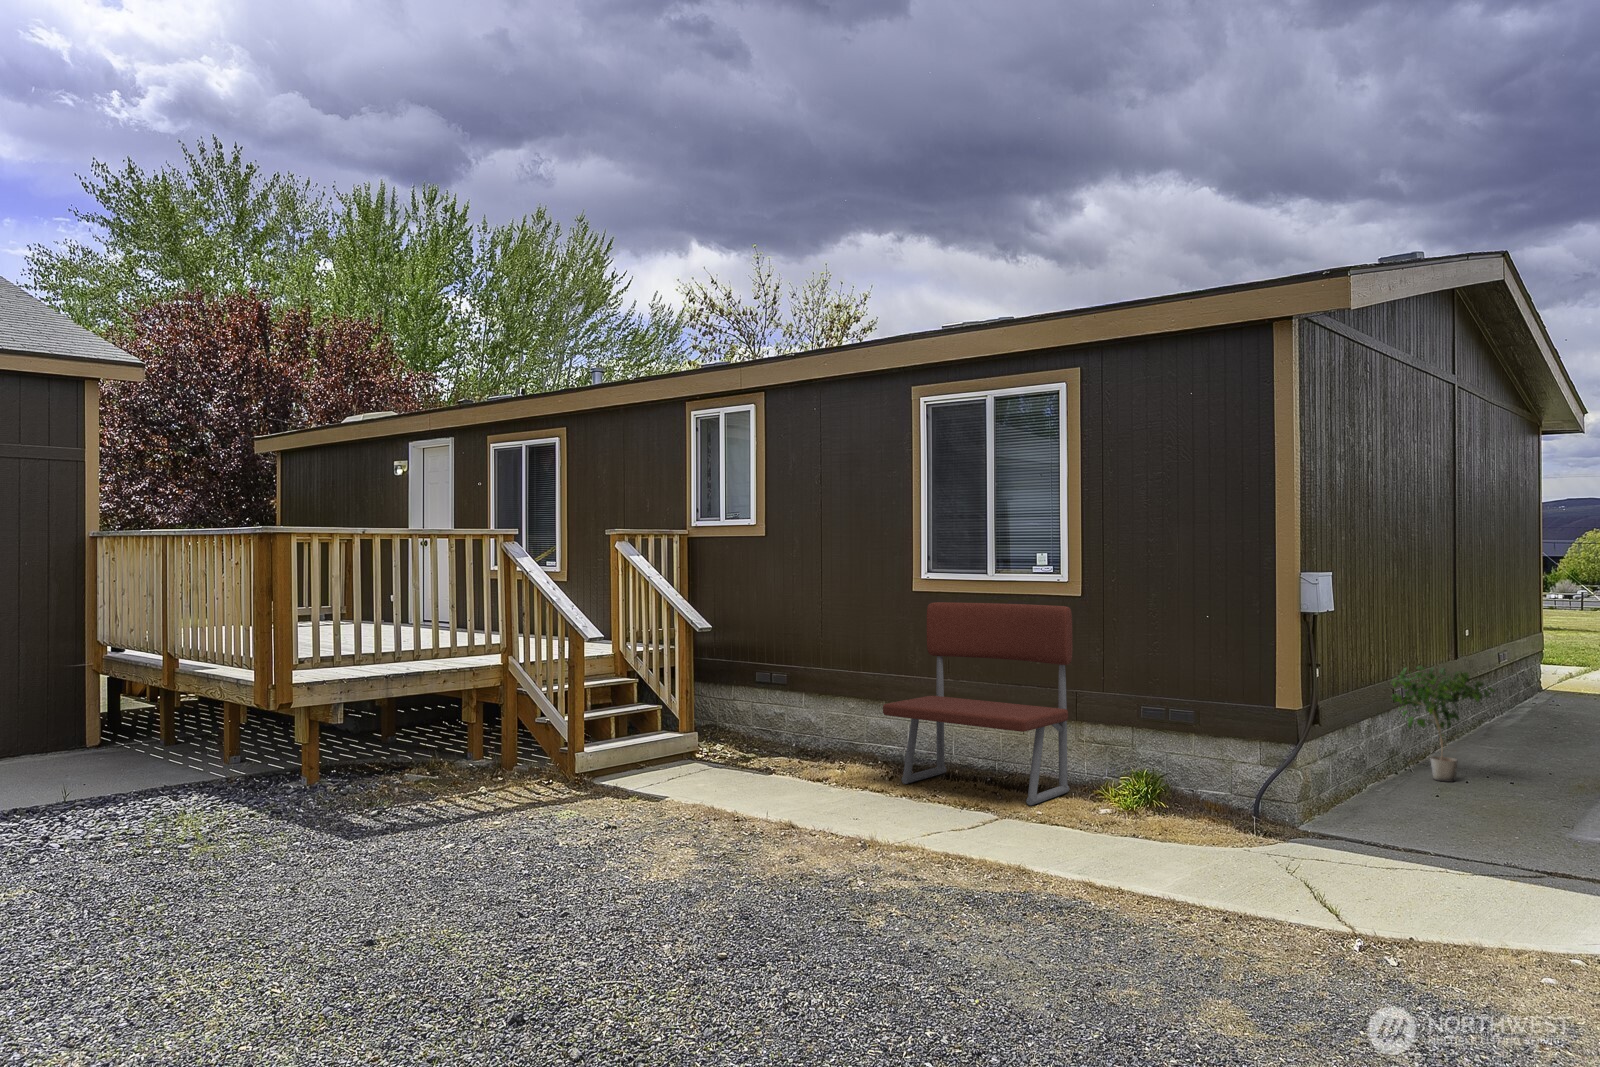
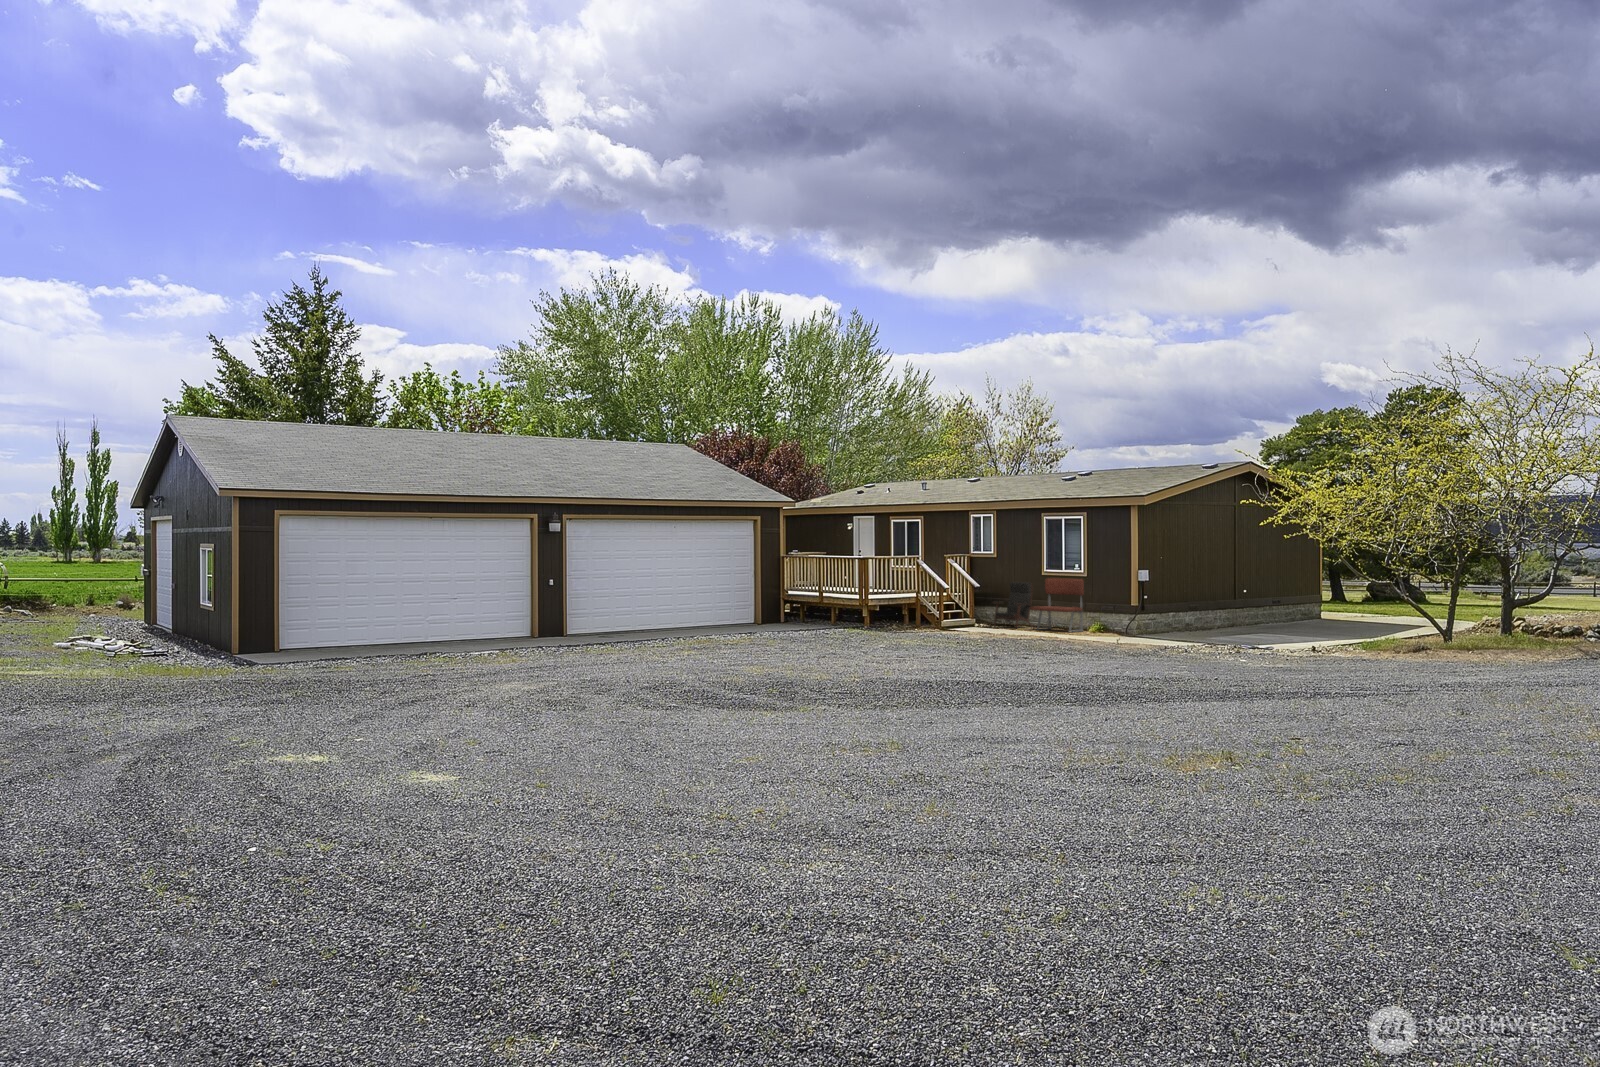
lounge chair: none [750,613,885,776] -> present [994,582,1033,628]
potted plant: present [1391,666,1495,782] -> none [1188,598,1216,632]

